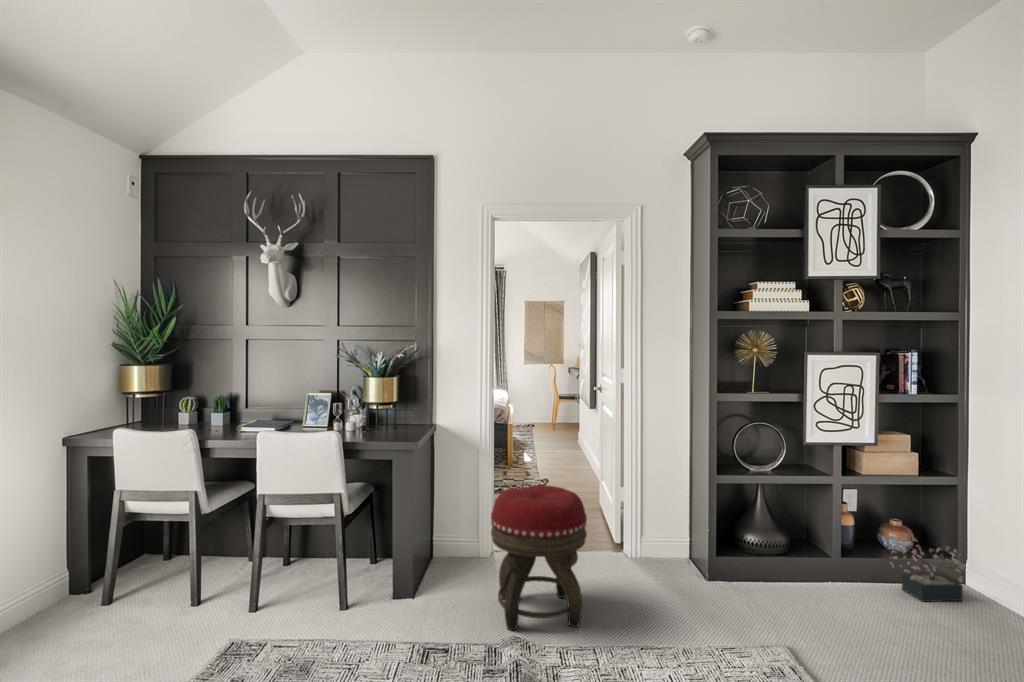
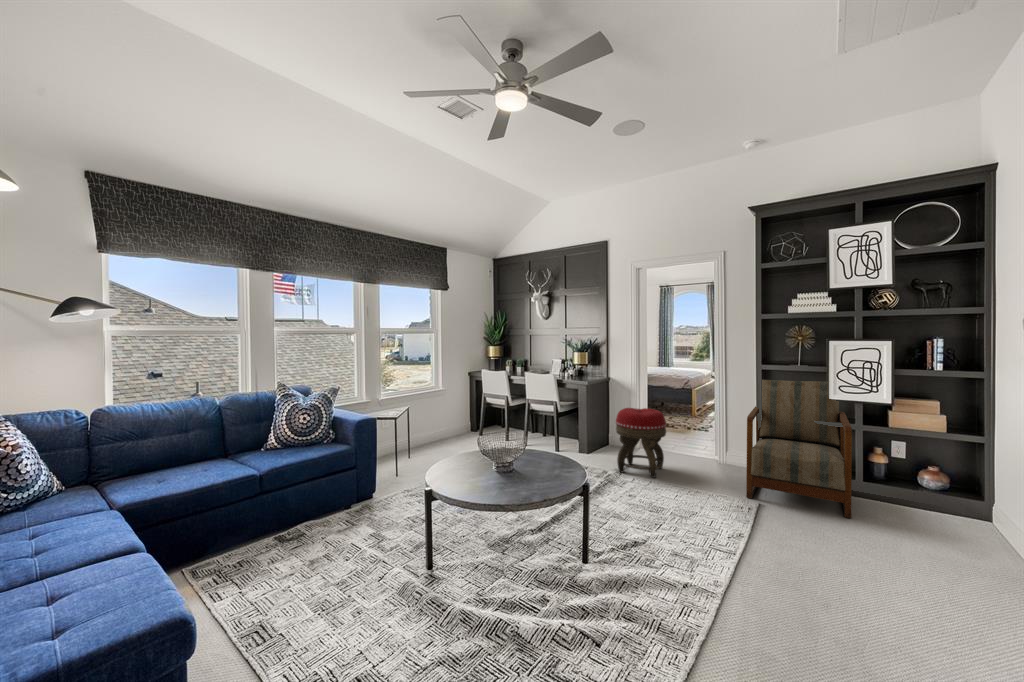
armchair: none [690,414,881,630] -> present [746,380,852,518]
decorative plant: present [888,534,966,602] -> none [902,470,980,528]

